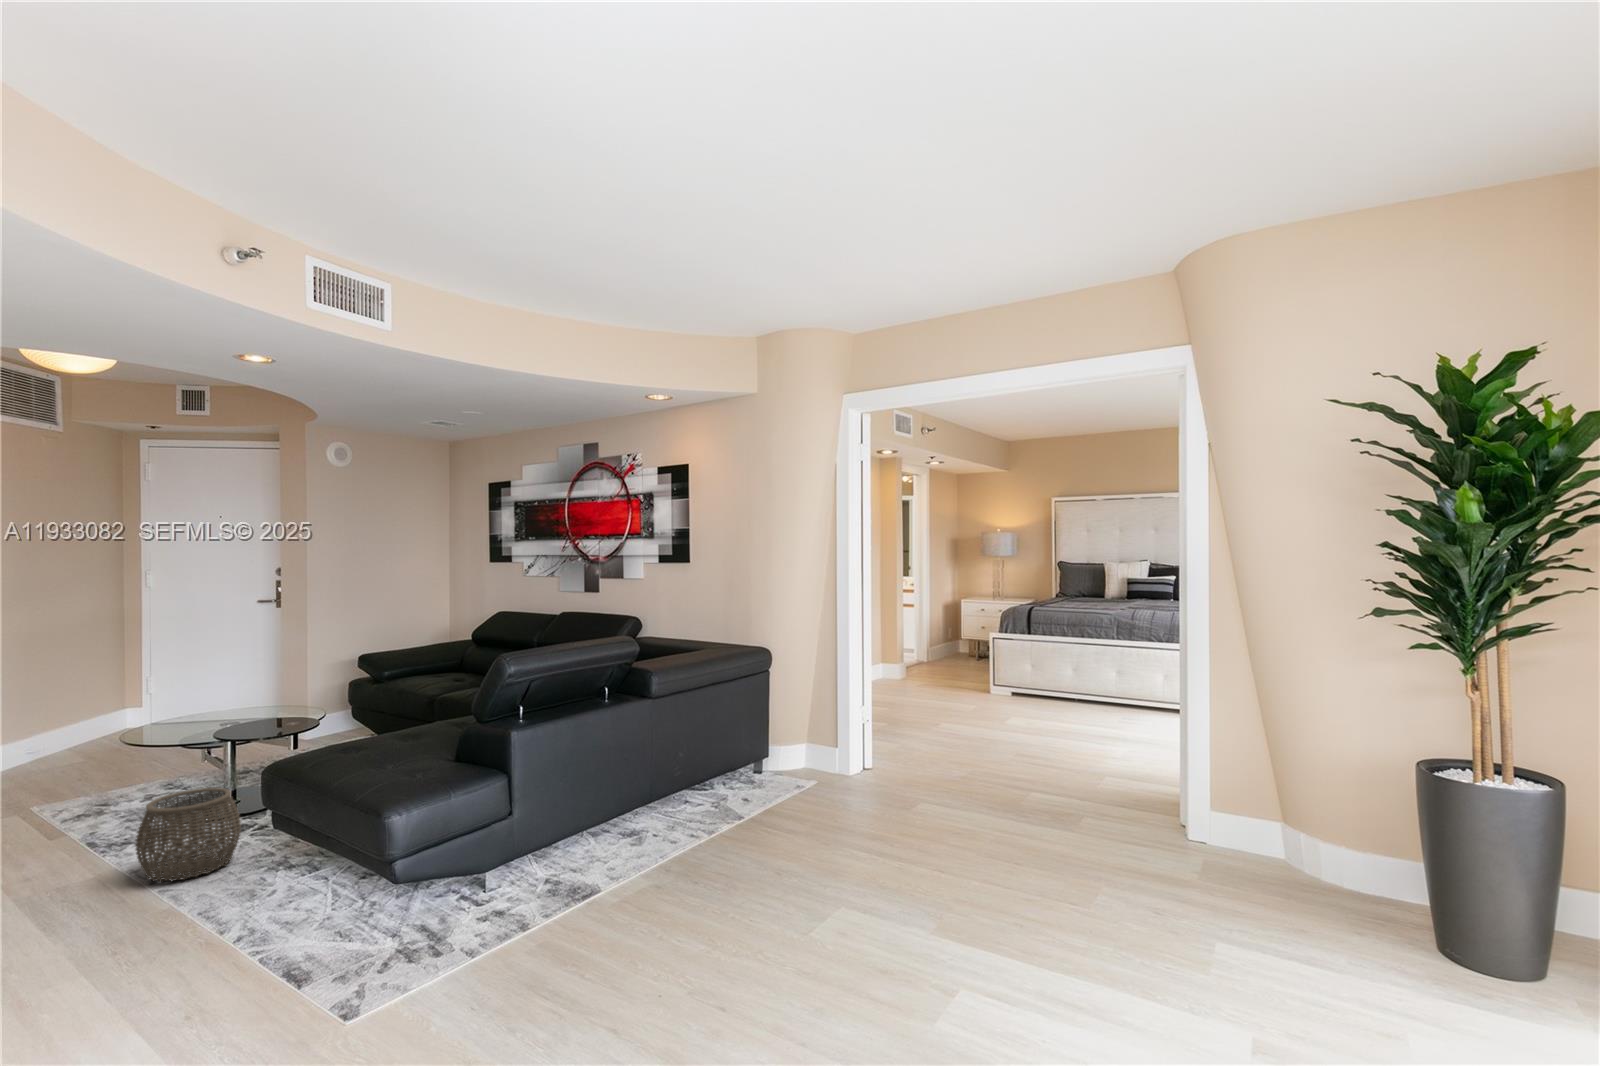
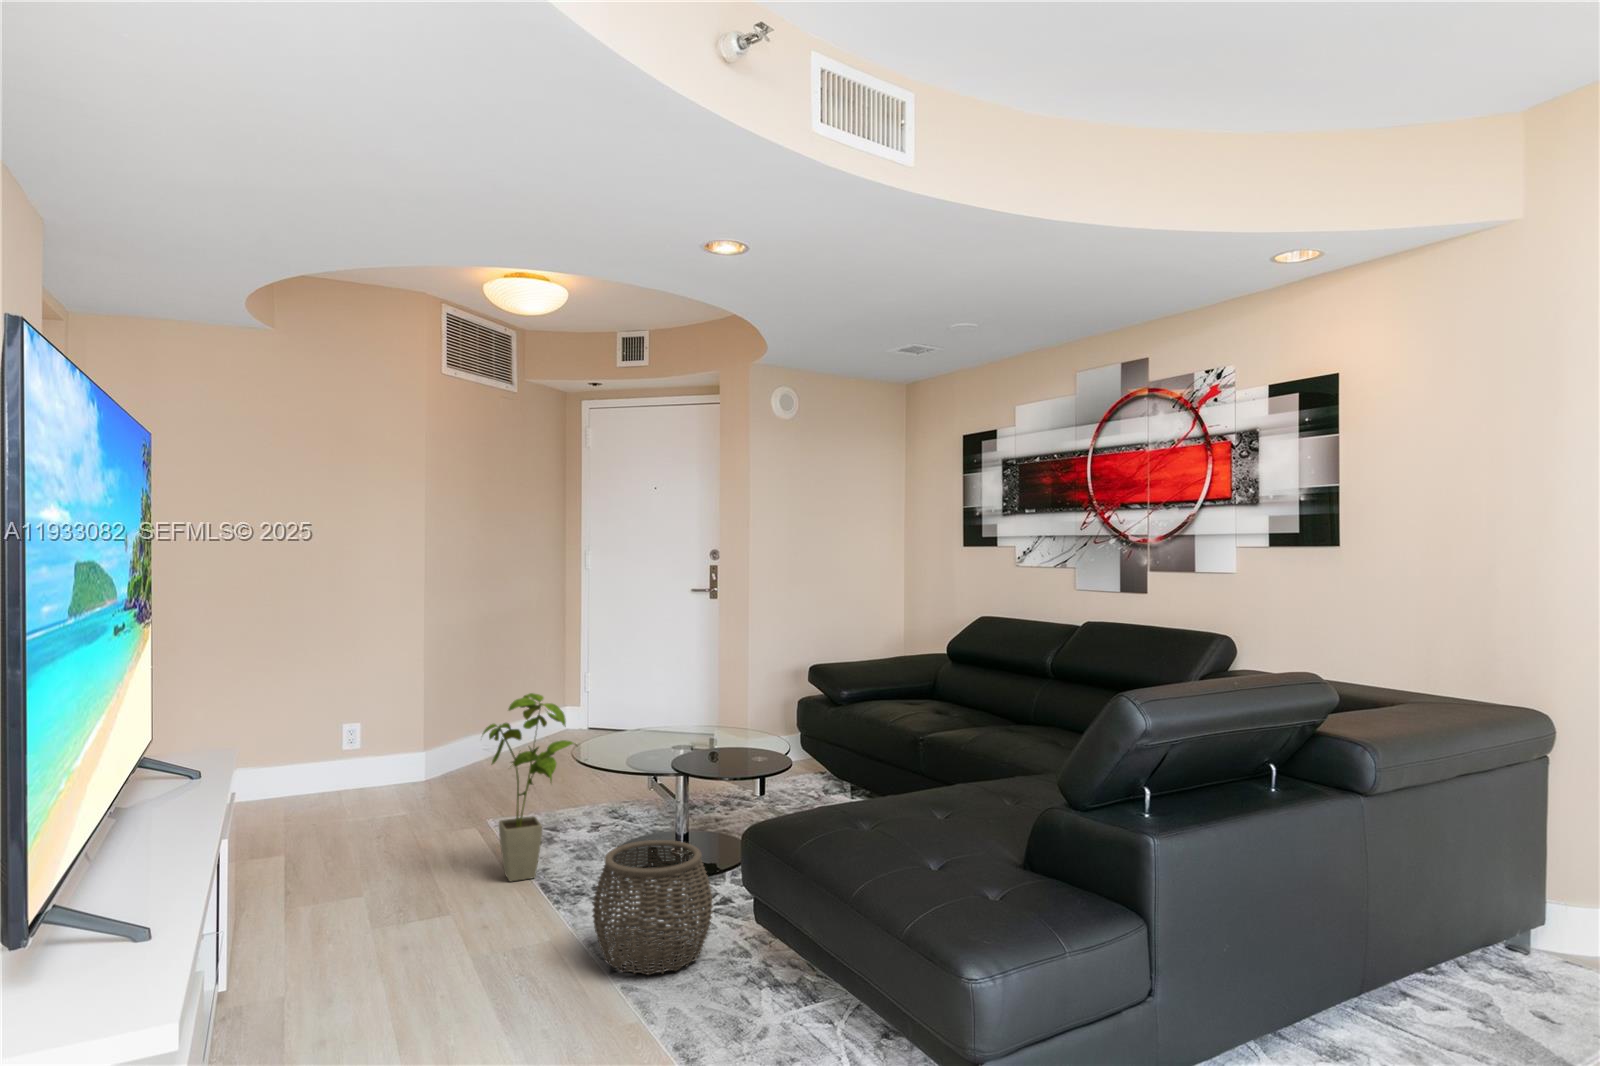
house plant: none [27,696,129,845] -> present [483,693,577,881]

